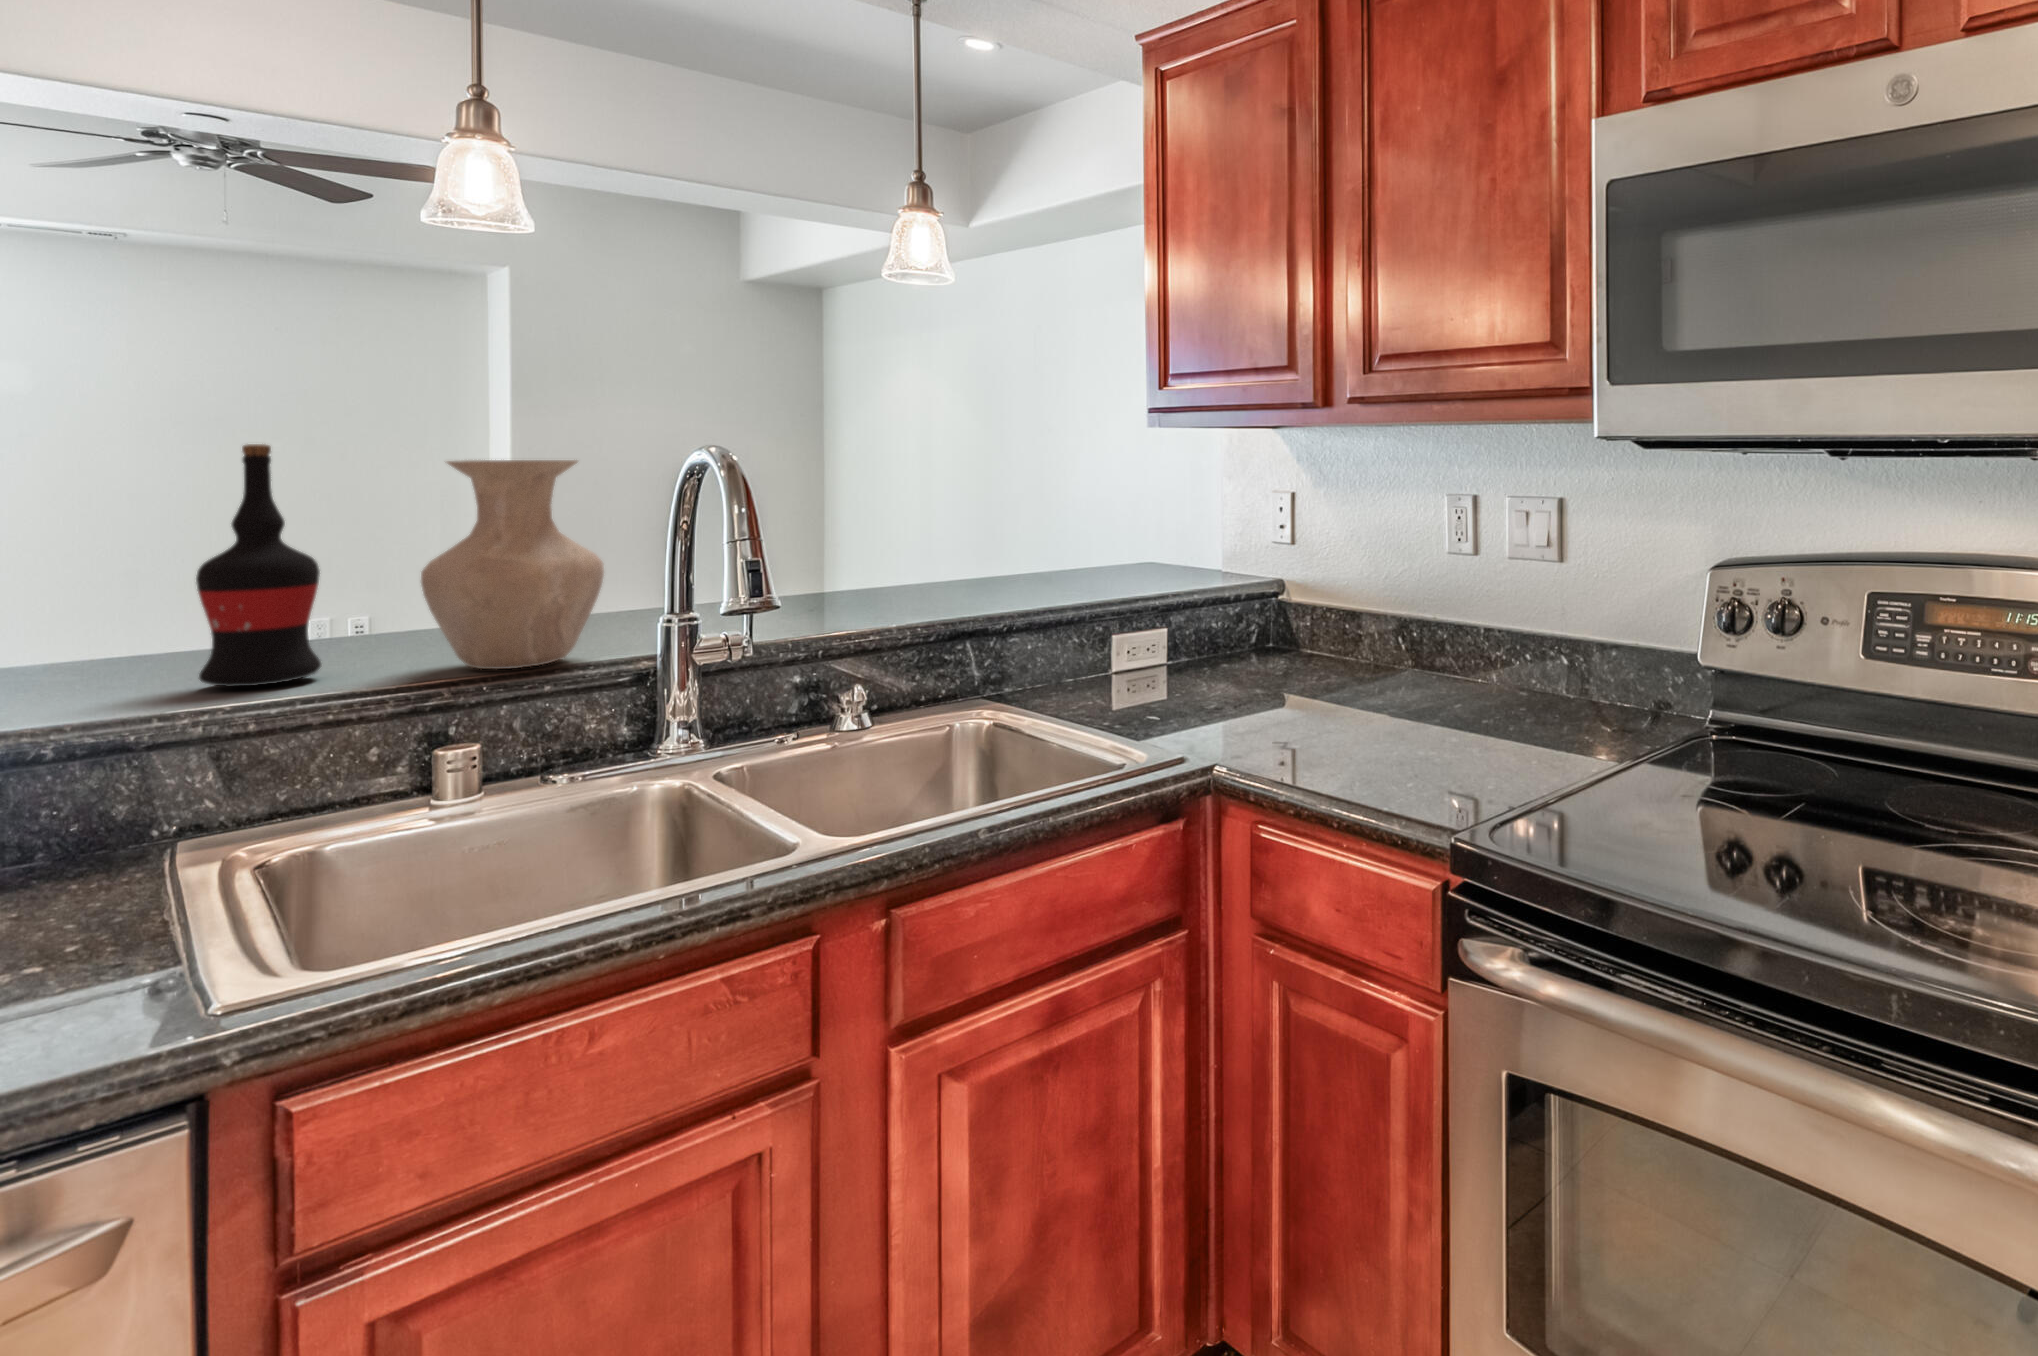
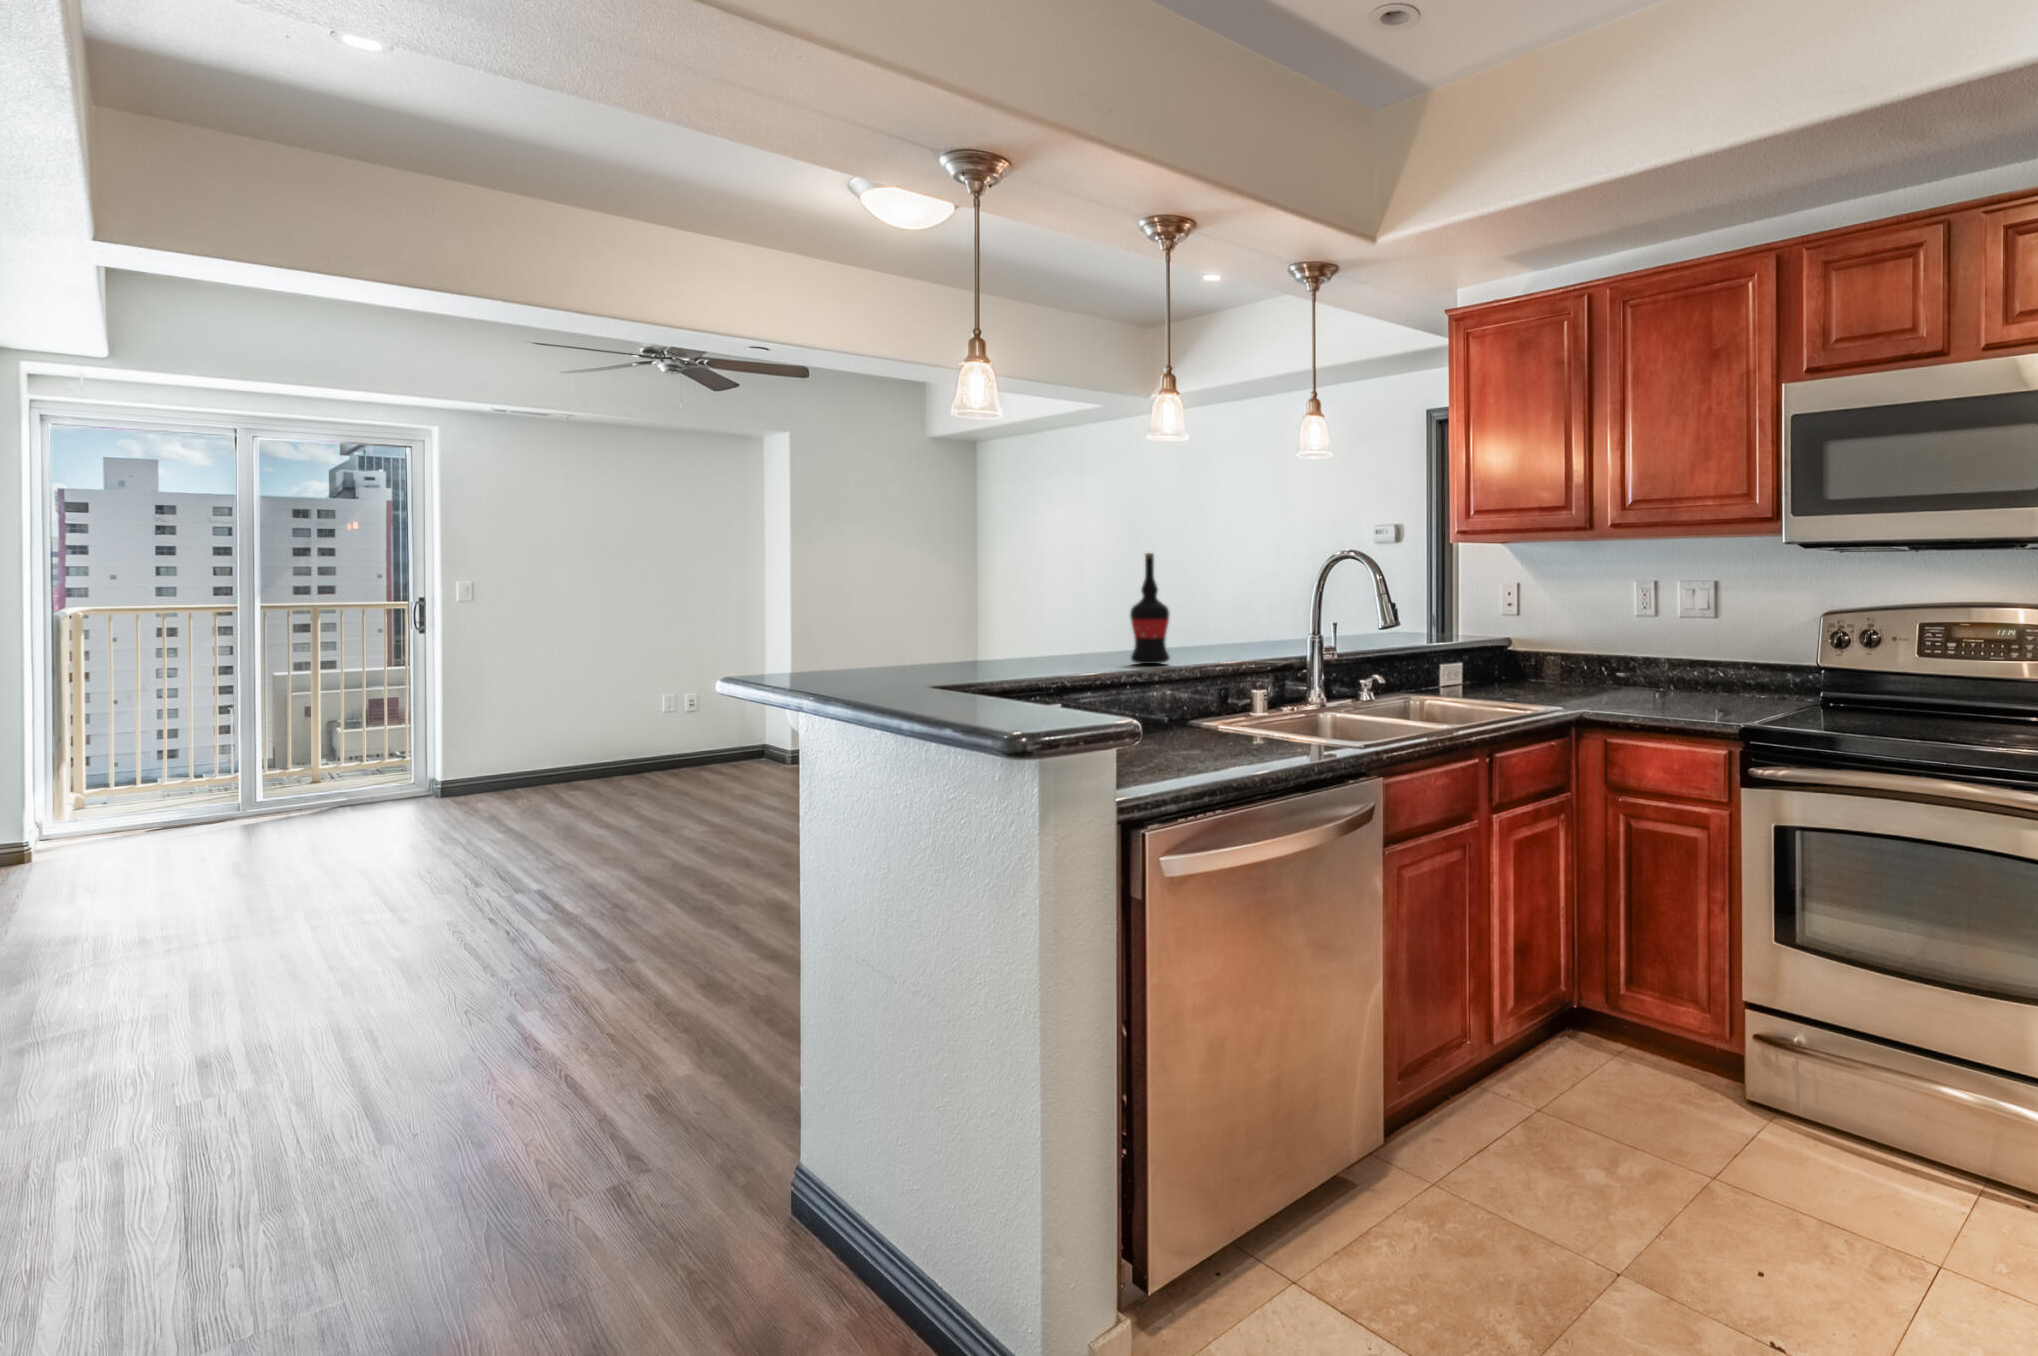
vase: present [421,460,604,670] -> none [1198,561,1266,662]

